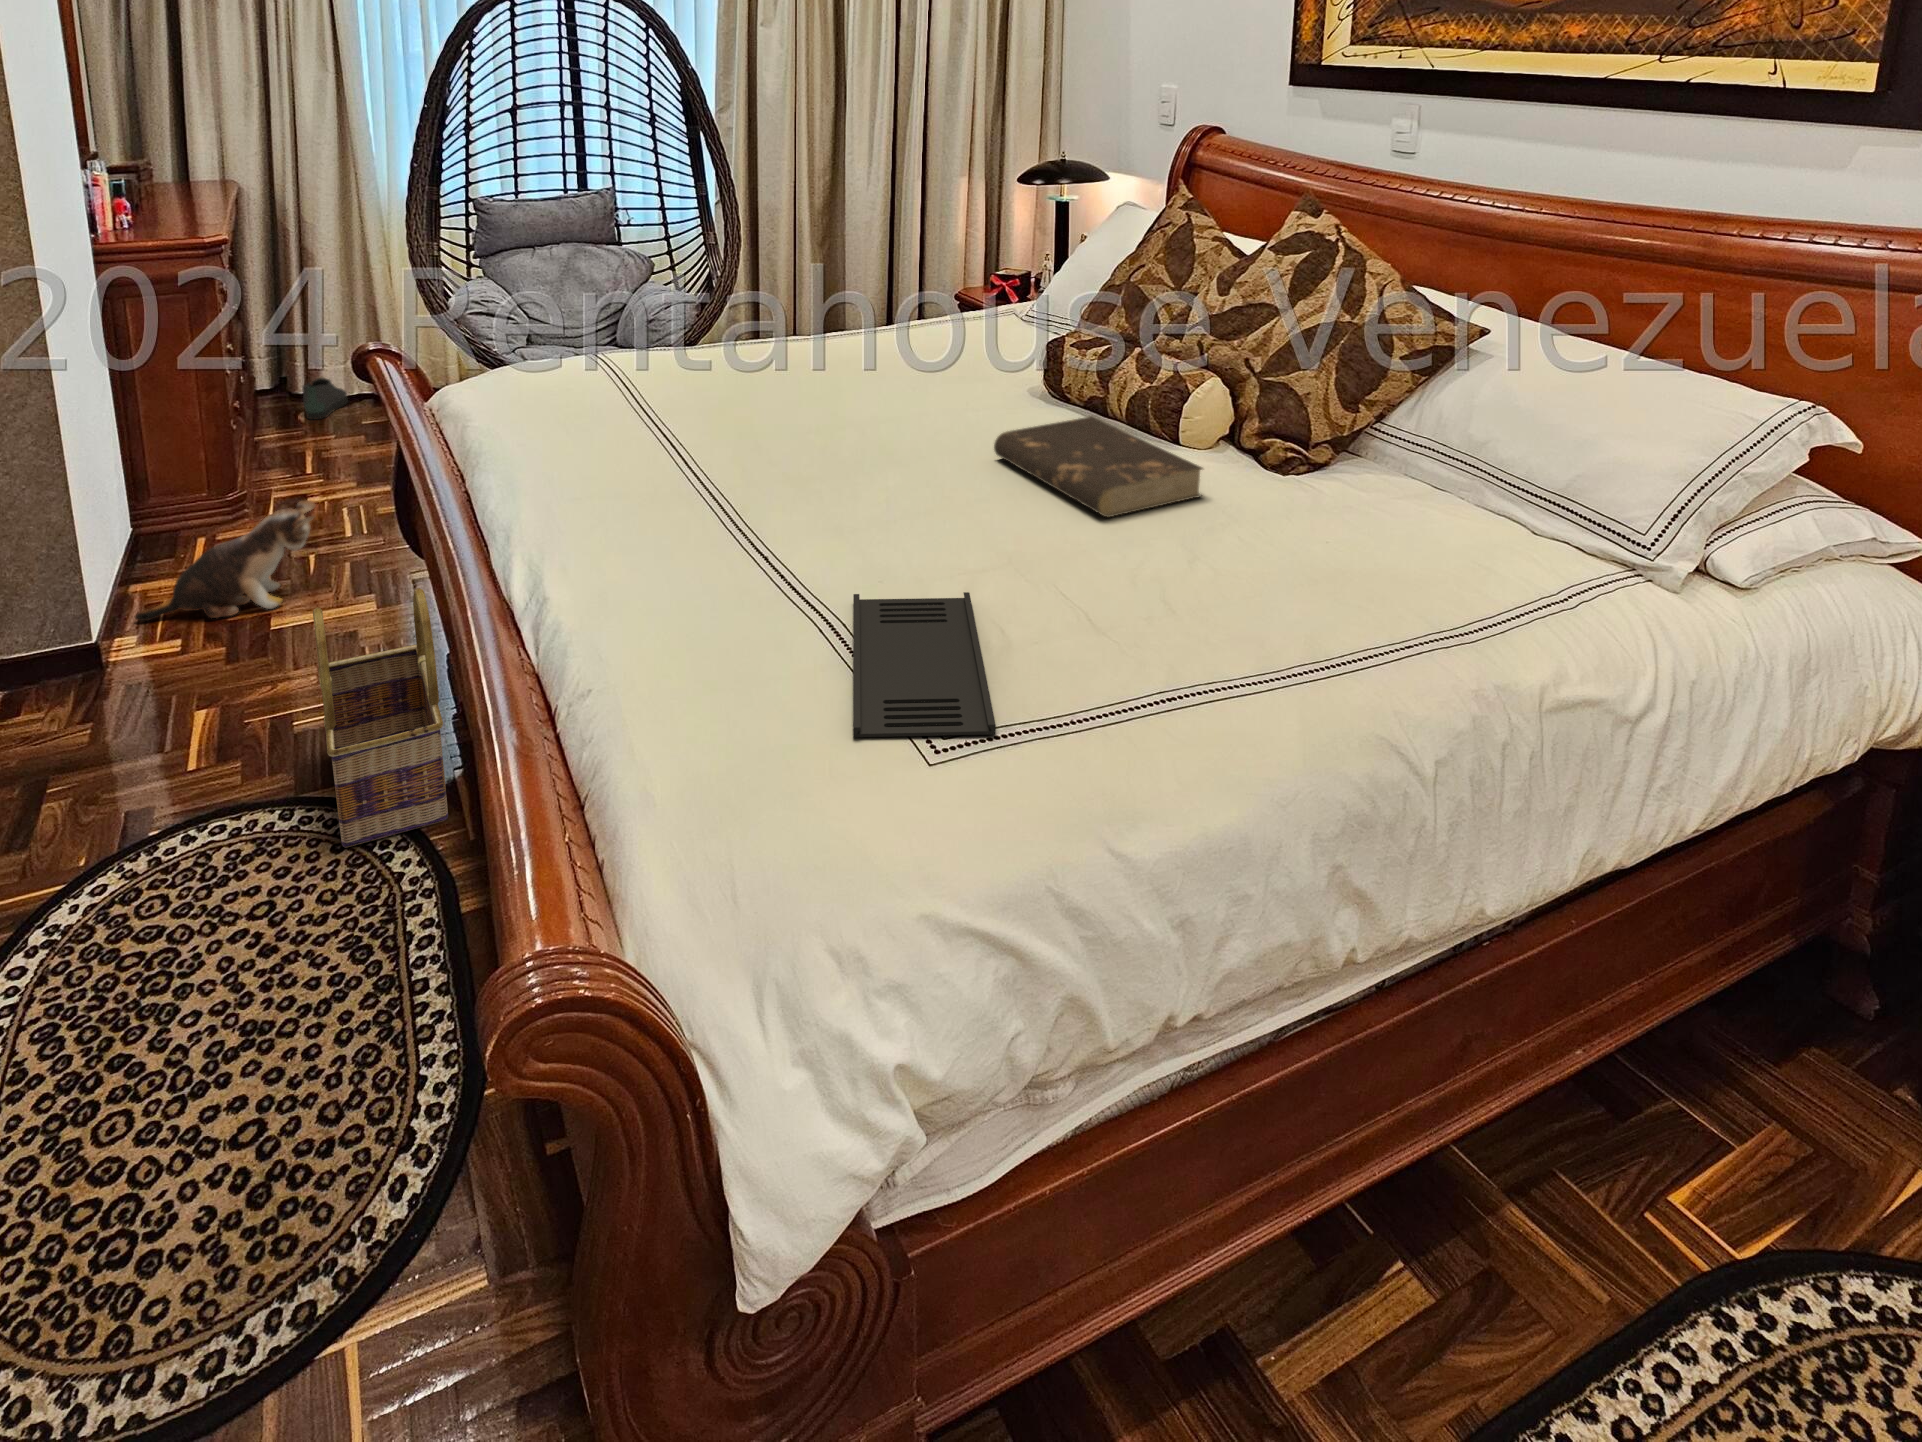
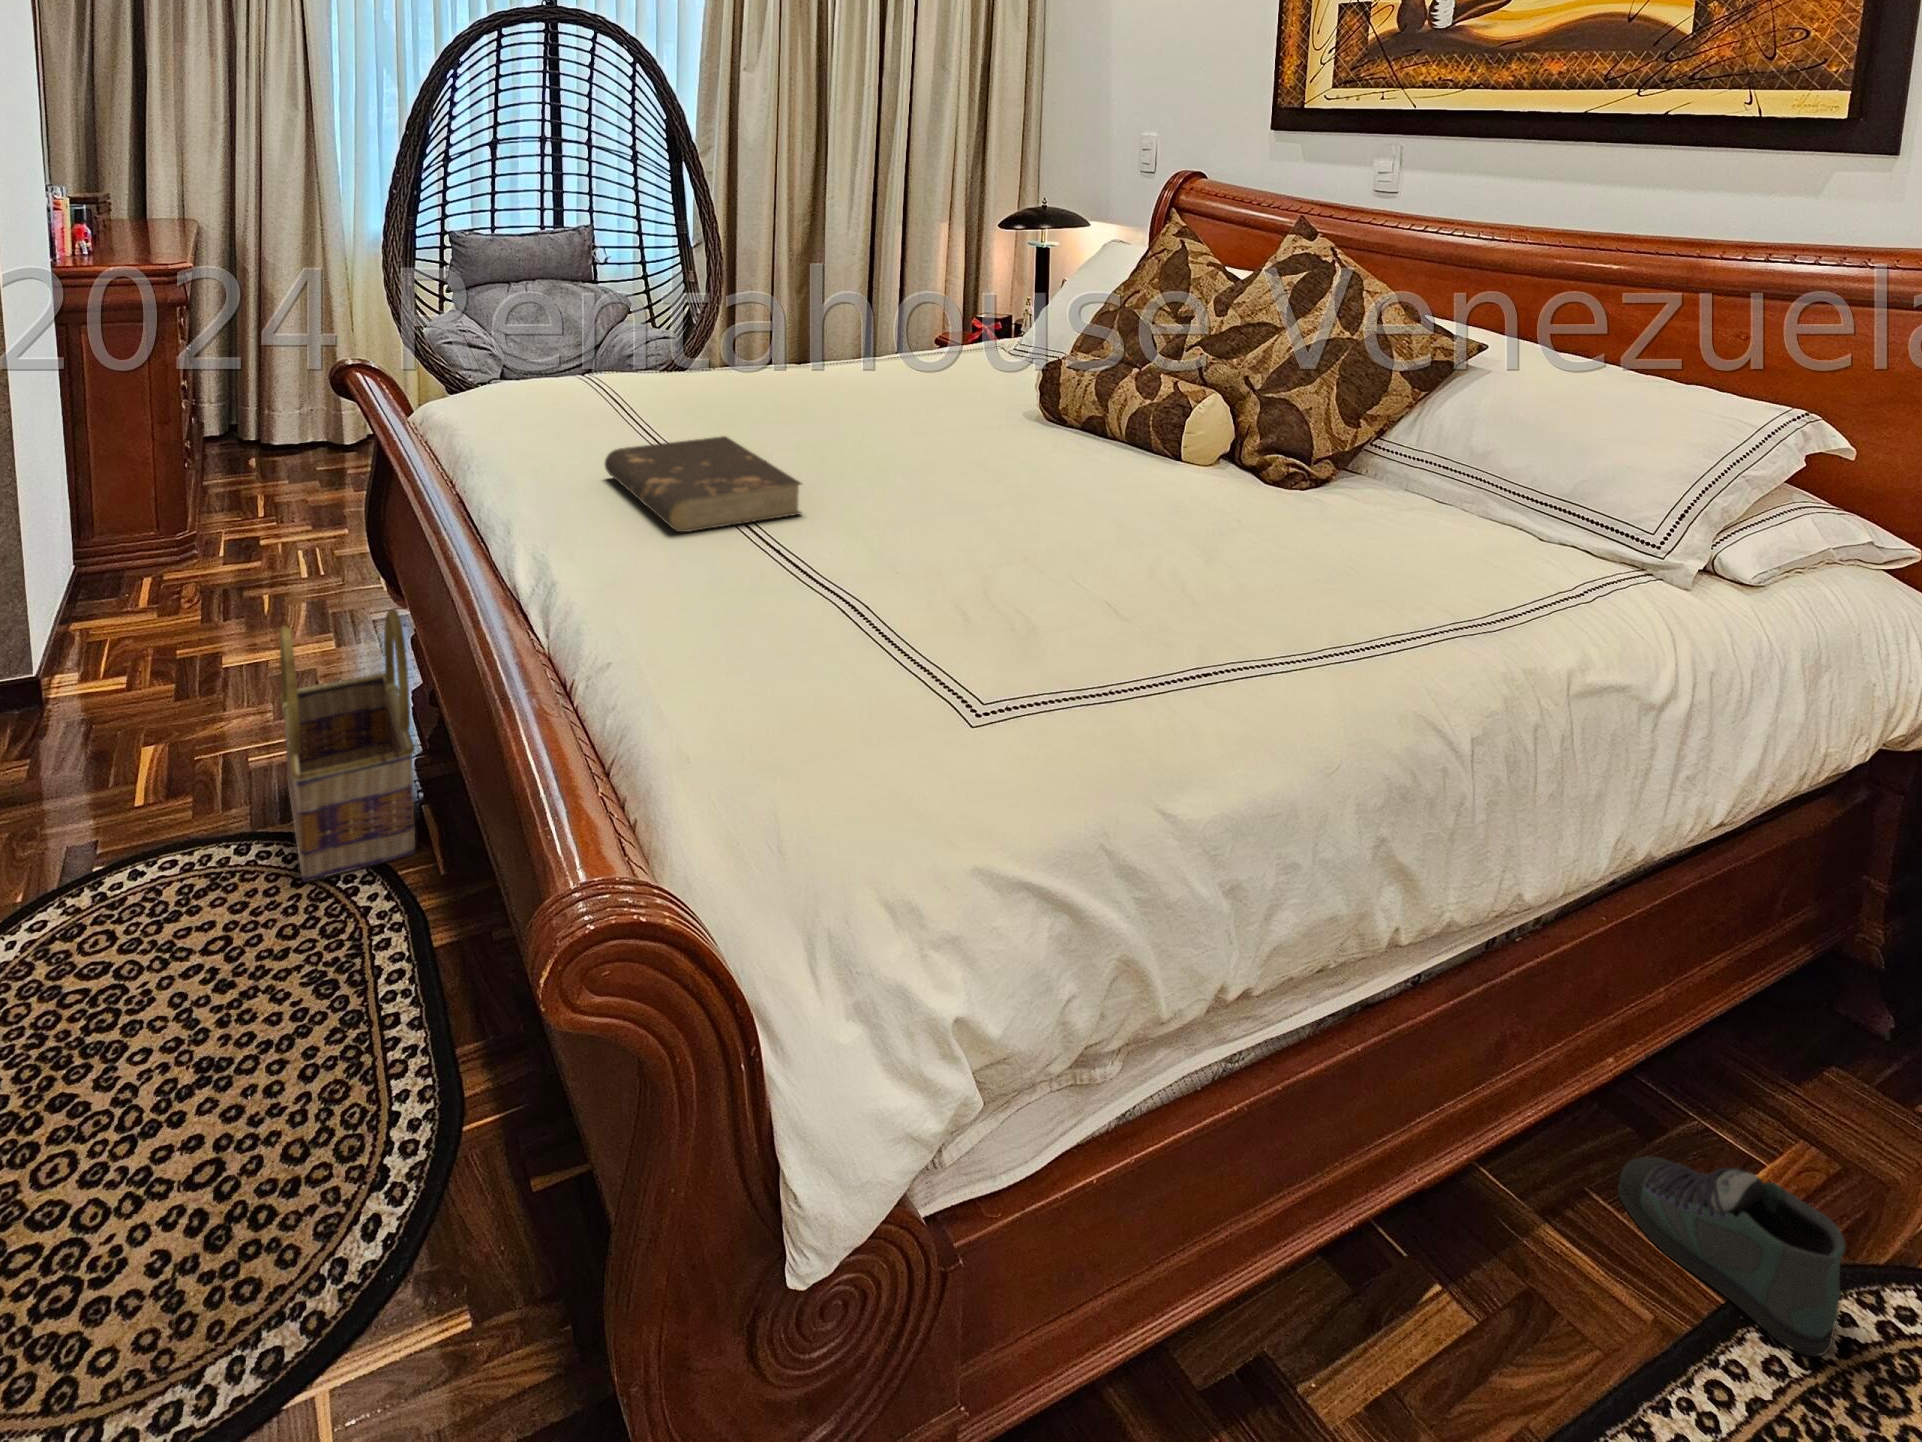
shoe: present [302,377,348,419] -> present [1618,1157,1845,1357]
book: present [994,416,1203,517] -> present [605,436,801,532]
plush toy: present [135,500,315,621] -> none [73,534,272,659]
tray: present [853,592,996,737] -> none [870,584,1032,710]

